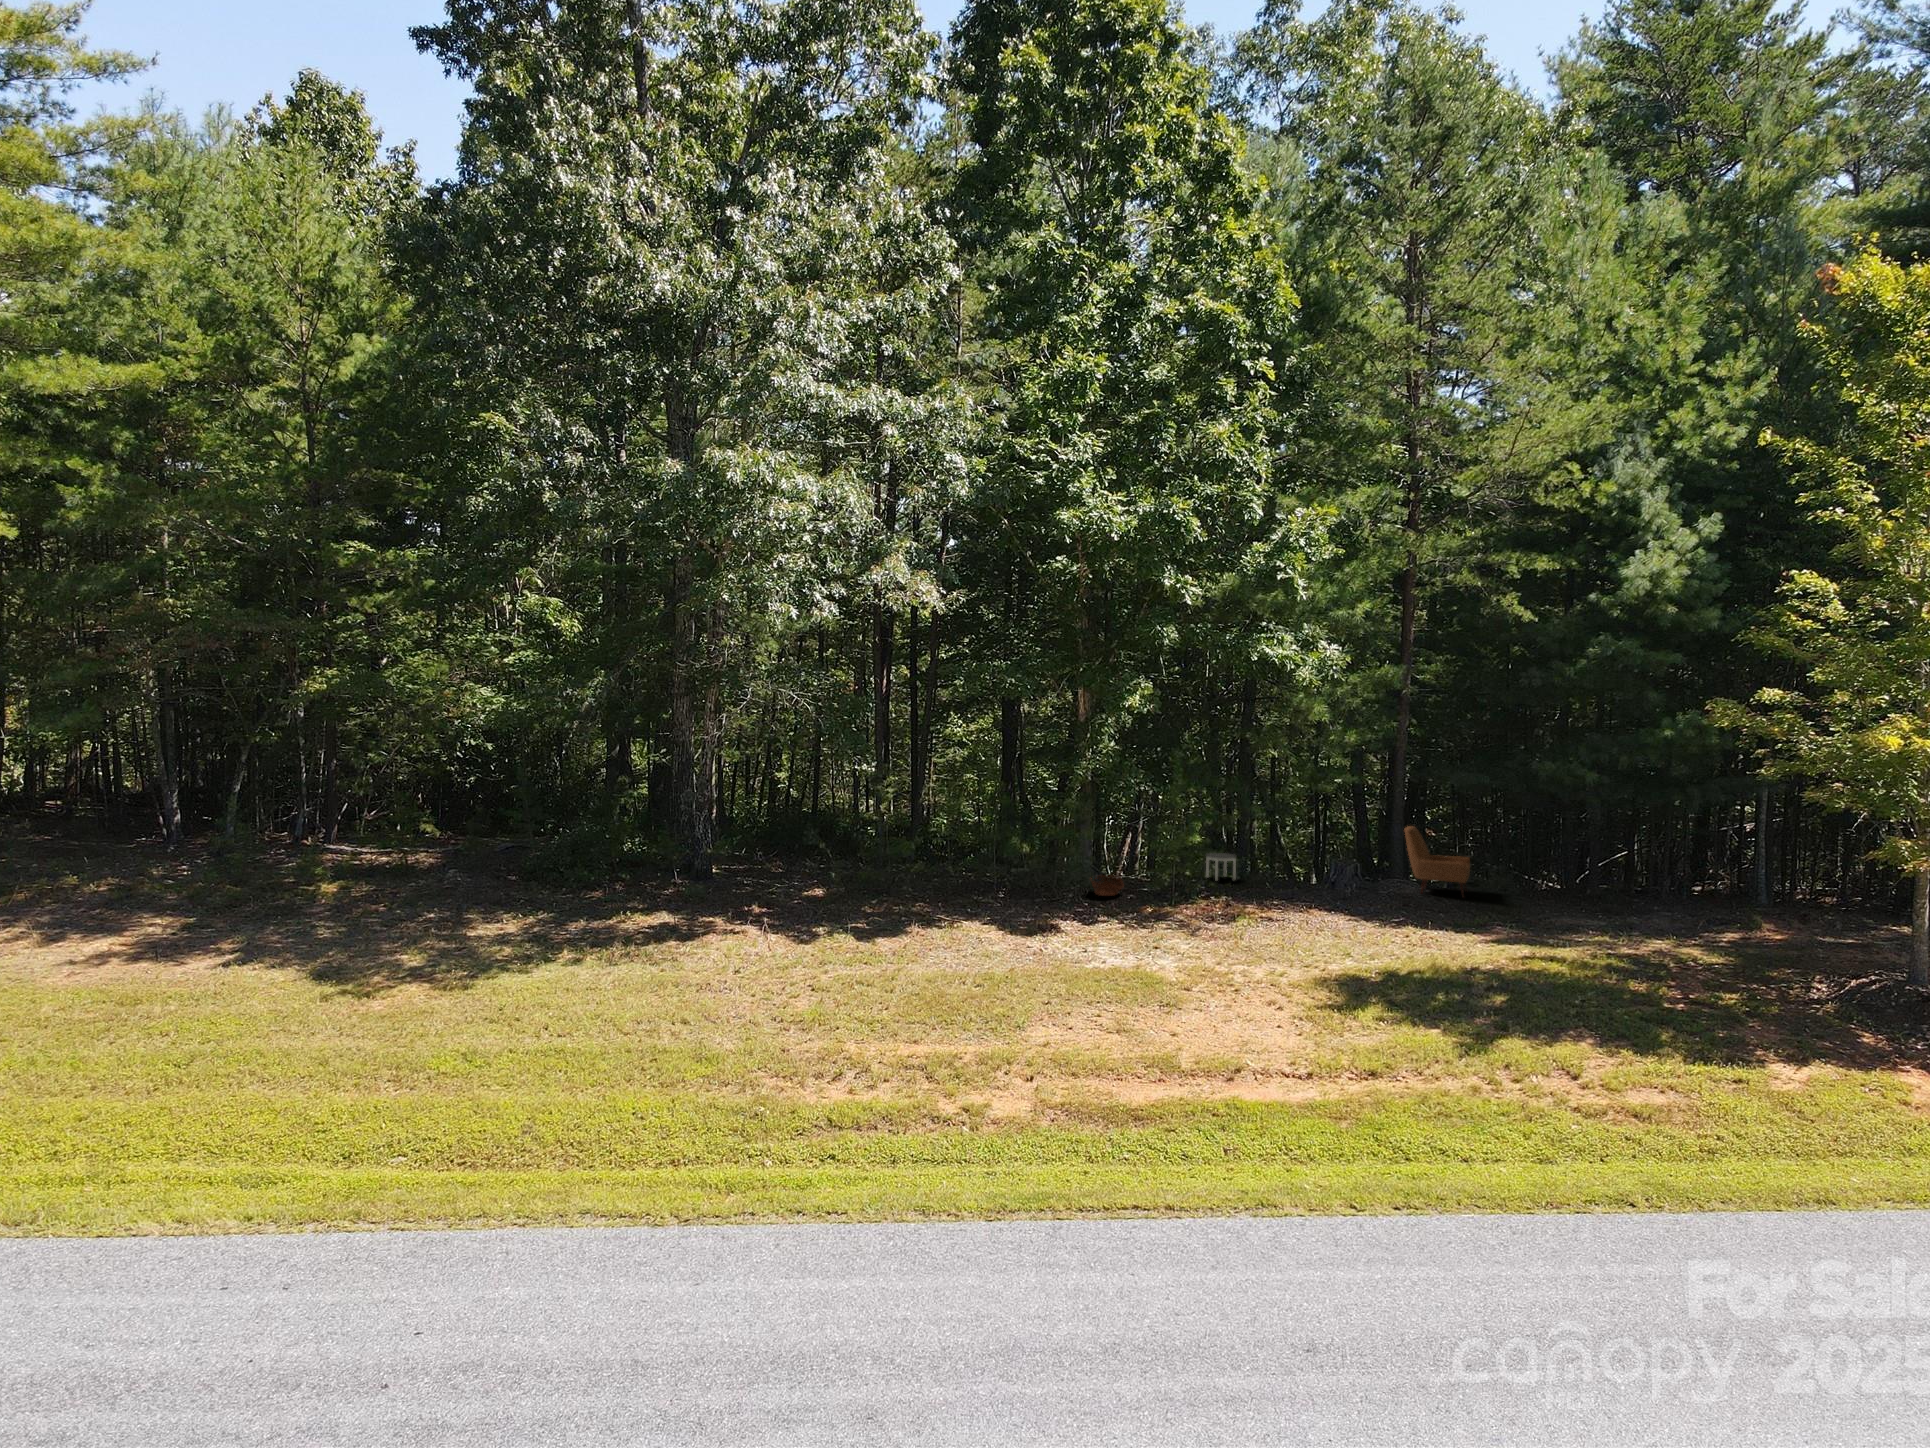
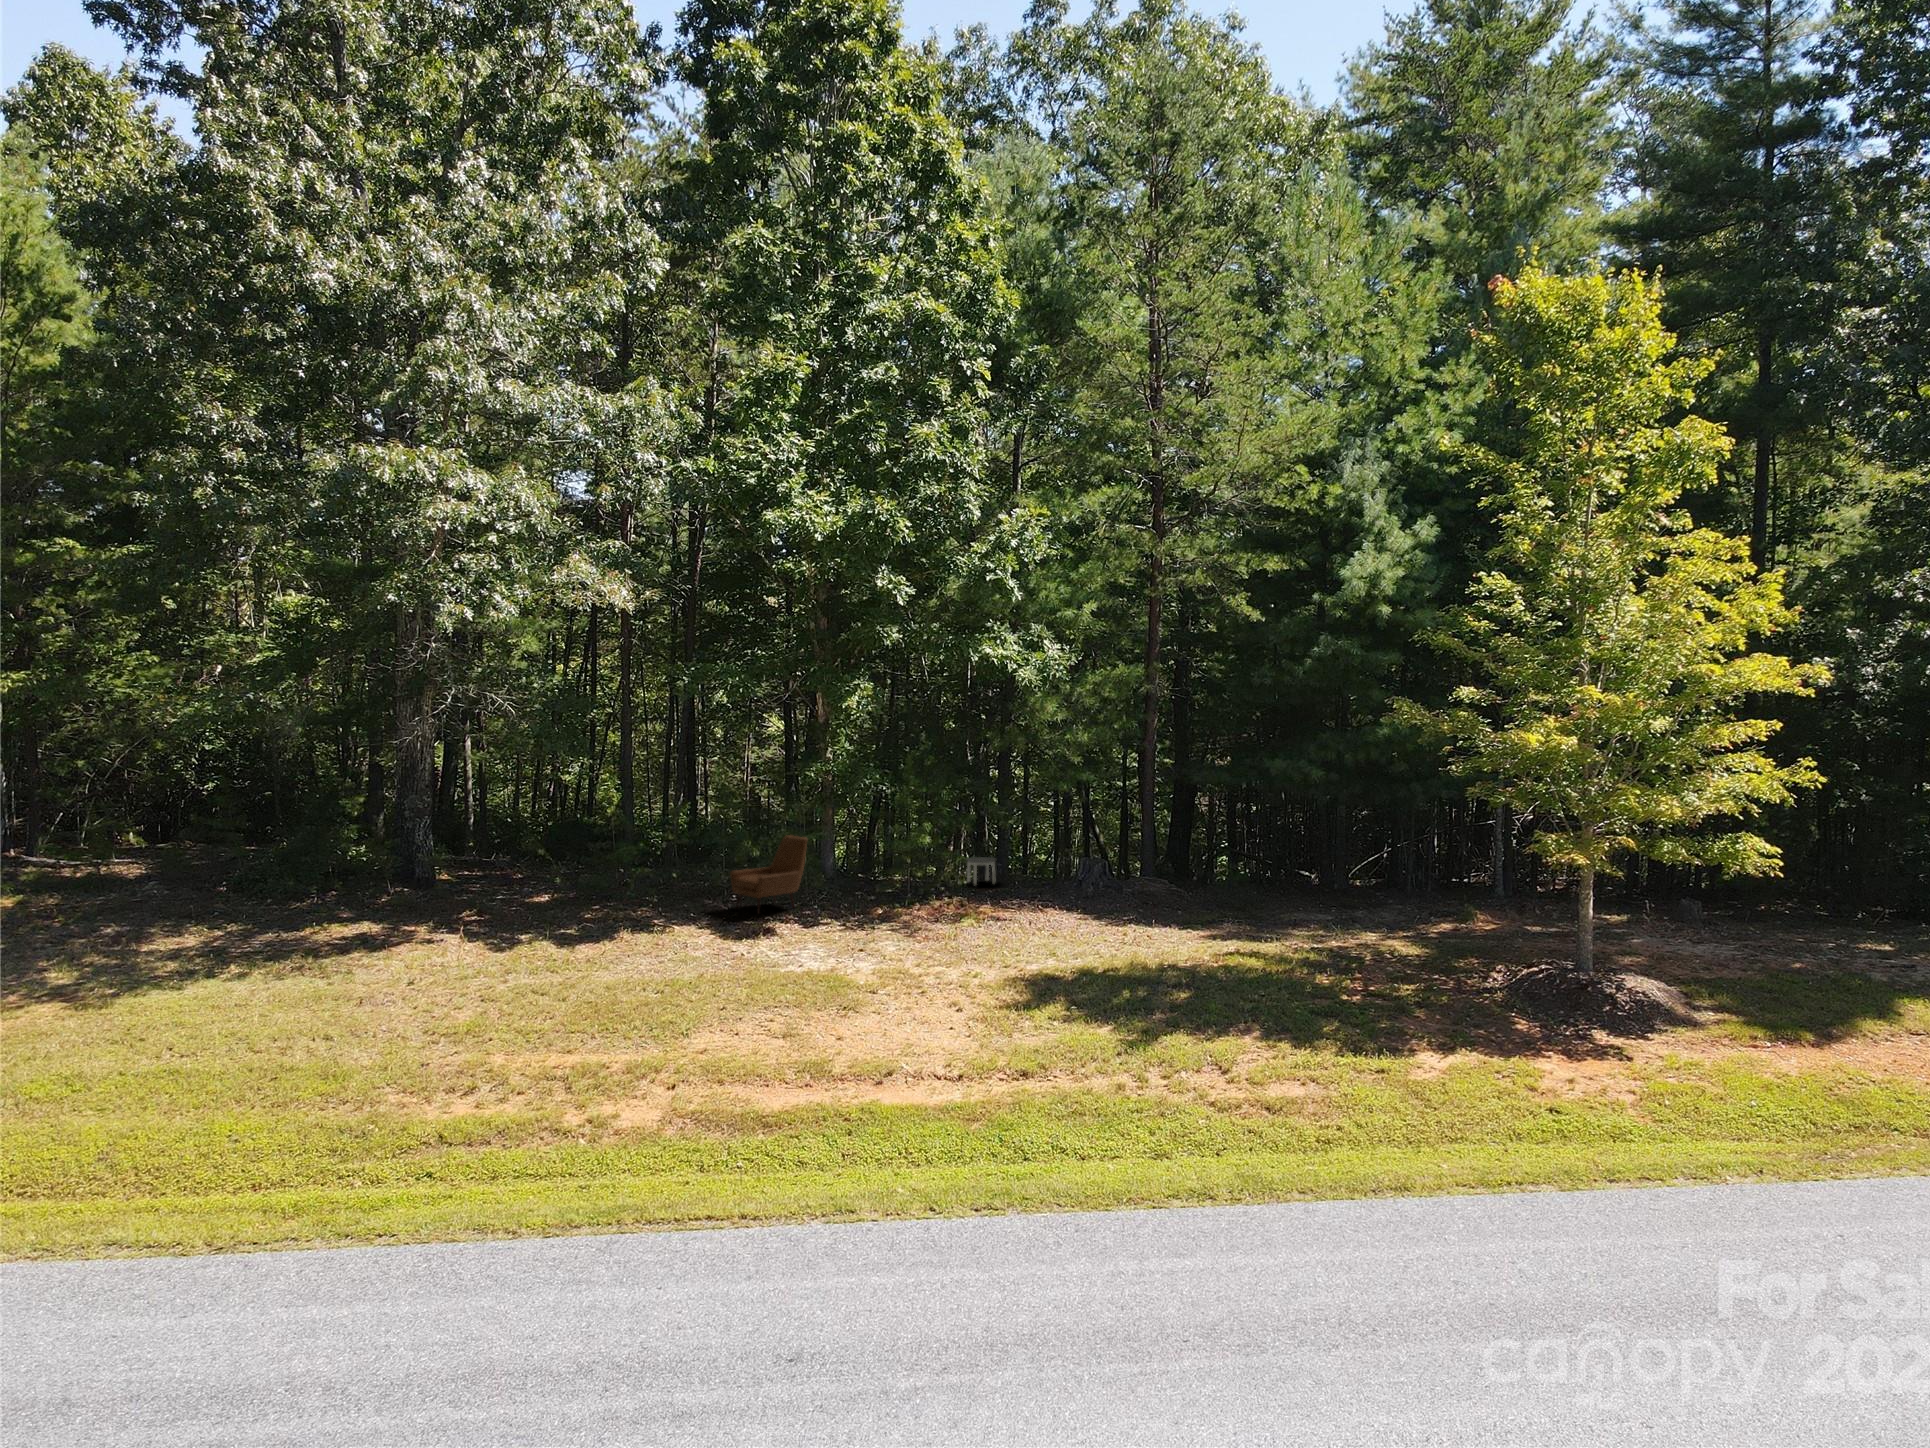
chair: present [1404,826,1470,897] -> present [730,835,807,914]
basket: present [1091,875,1123,896] -> none [834,884,871,906]

